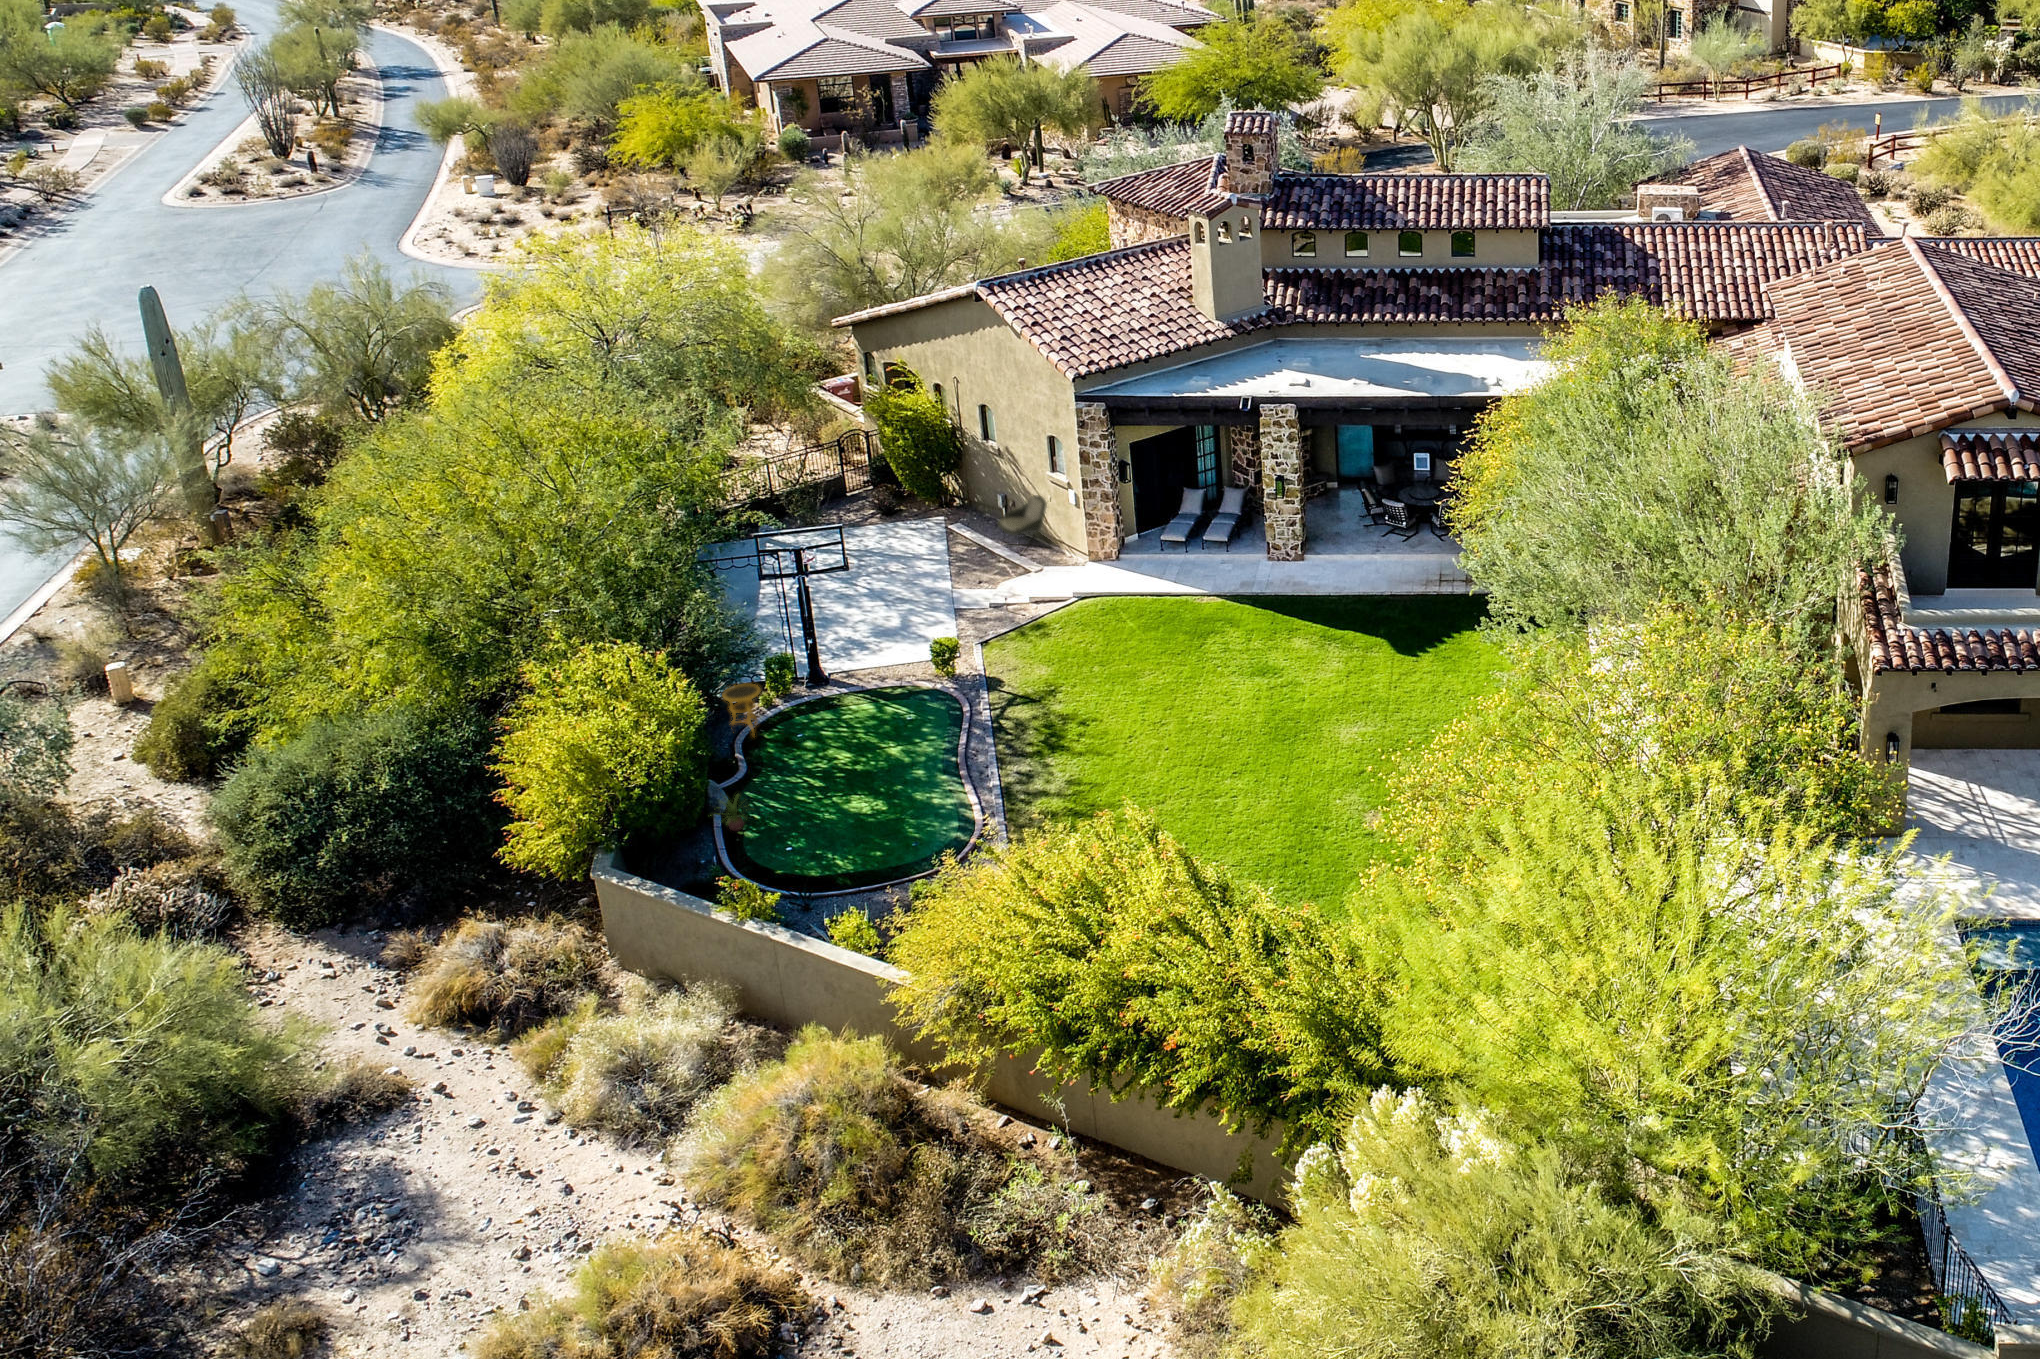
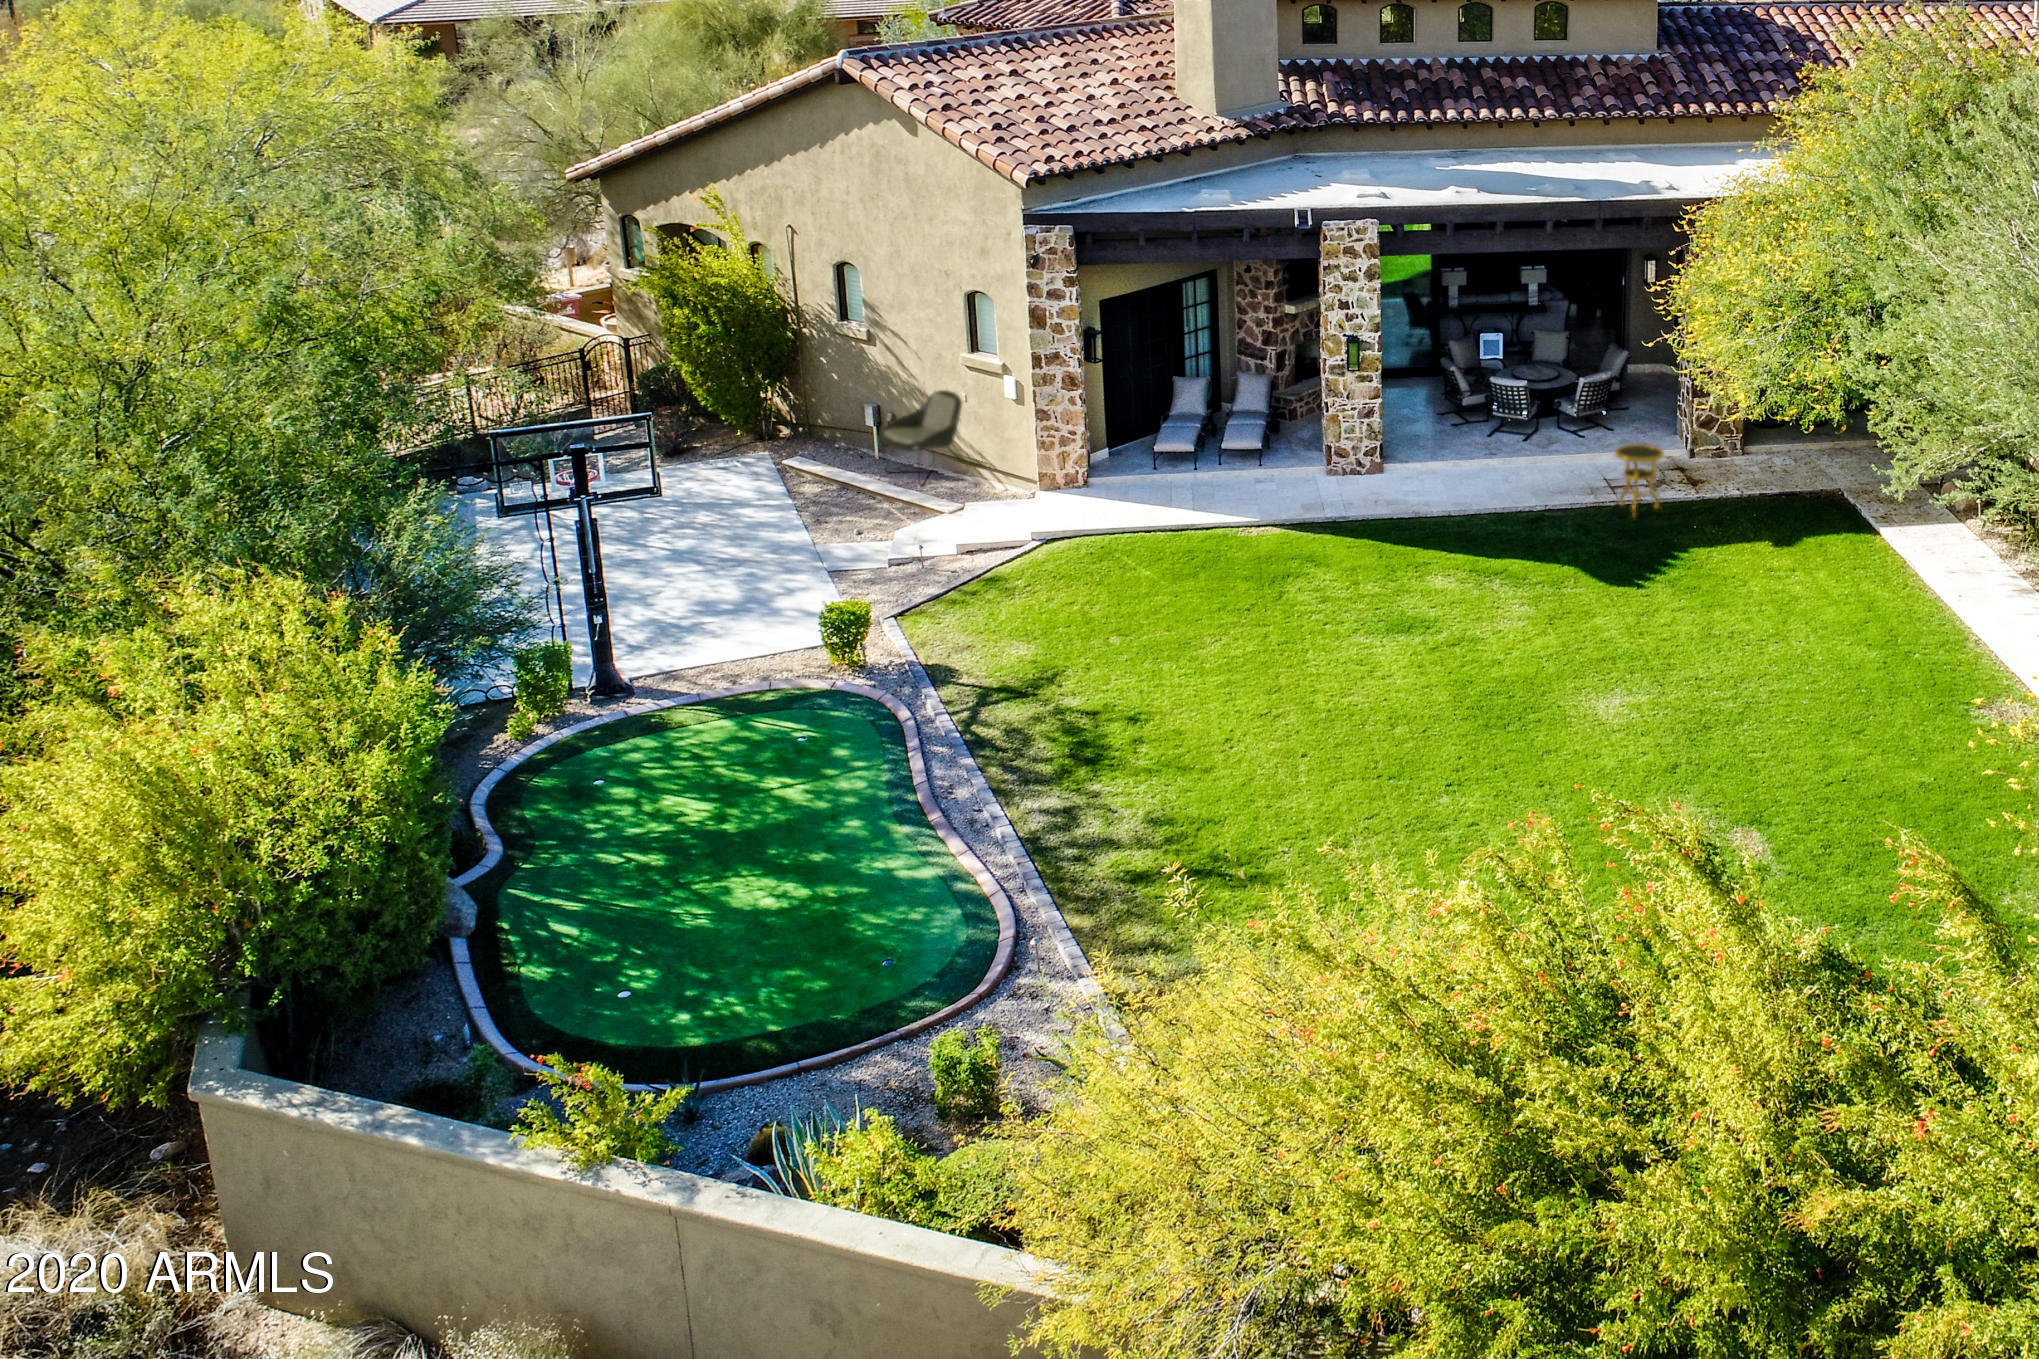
side table: present [723,684,760,736] -> present [1615,444,1664,517]
decorative plant: present [719,794,745,831] -> none [438,884,541,966]

